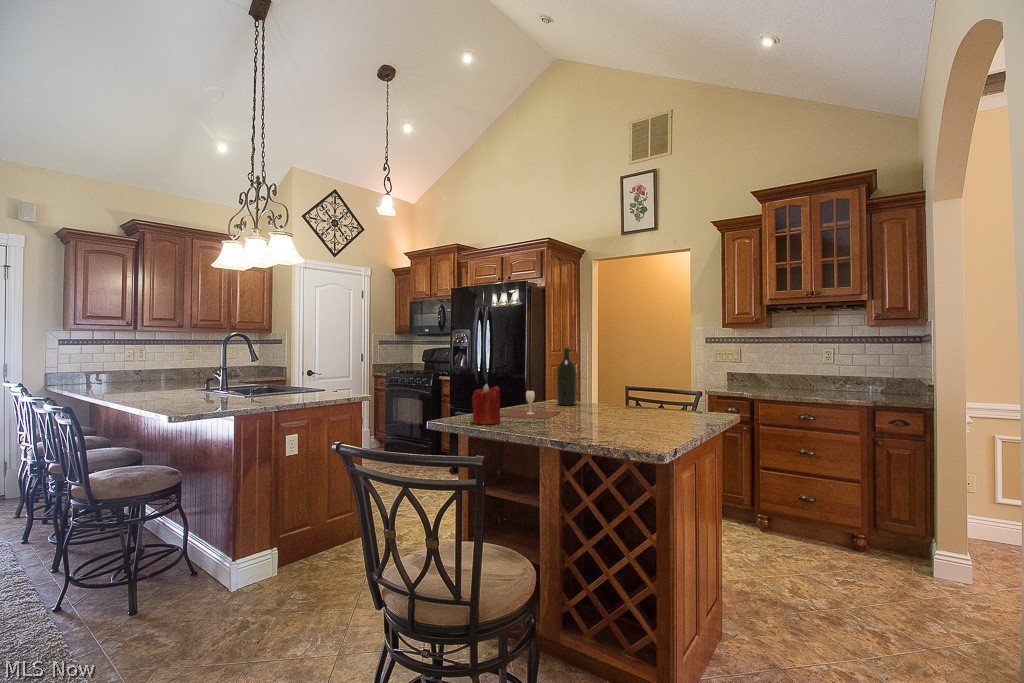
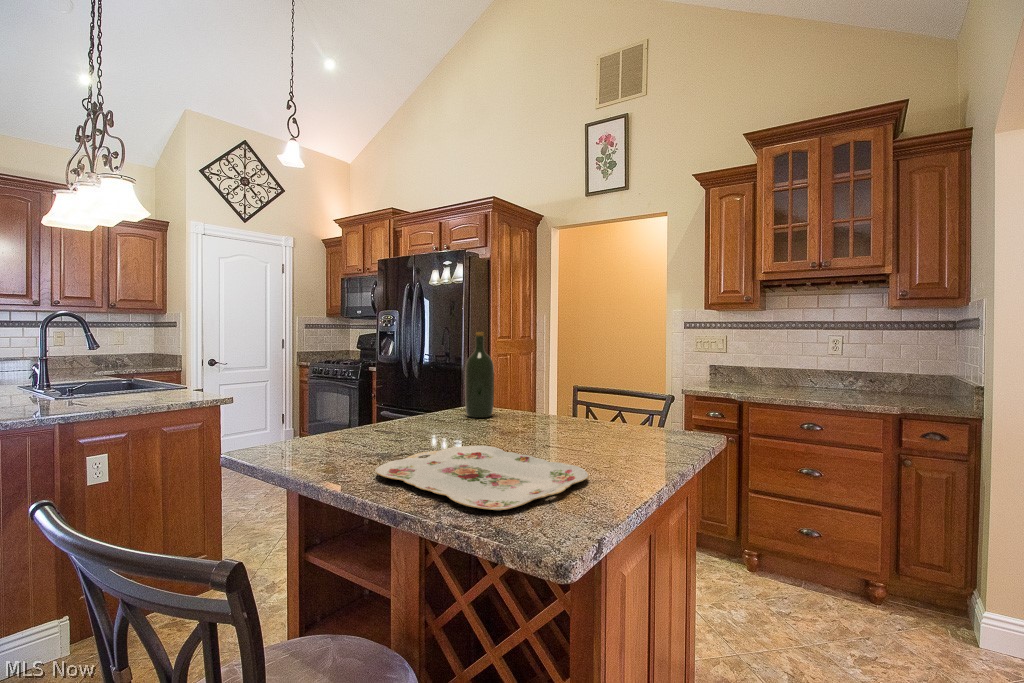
candle: present [472,384,500,424] -> none [279,395,327,467]
wine glass: present [500,391,560,419] -> none [347,401,456,450]
serving tray: none [537,415,660,437] -> present [375,446,588,510]

